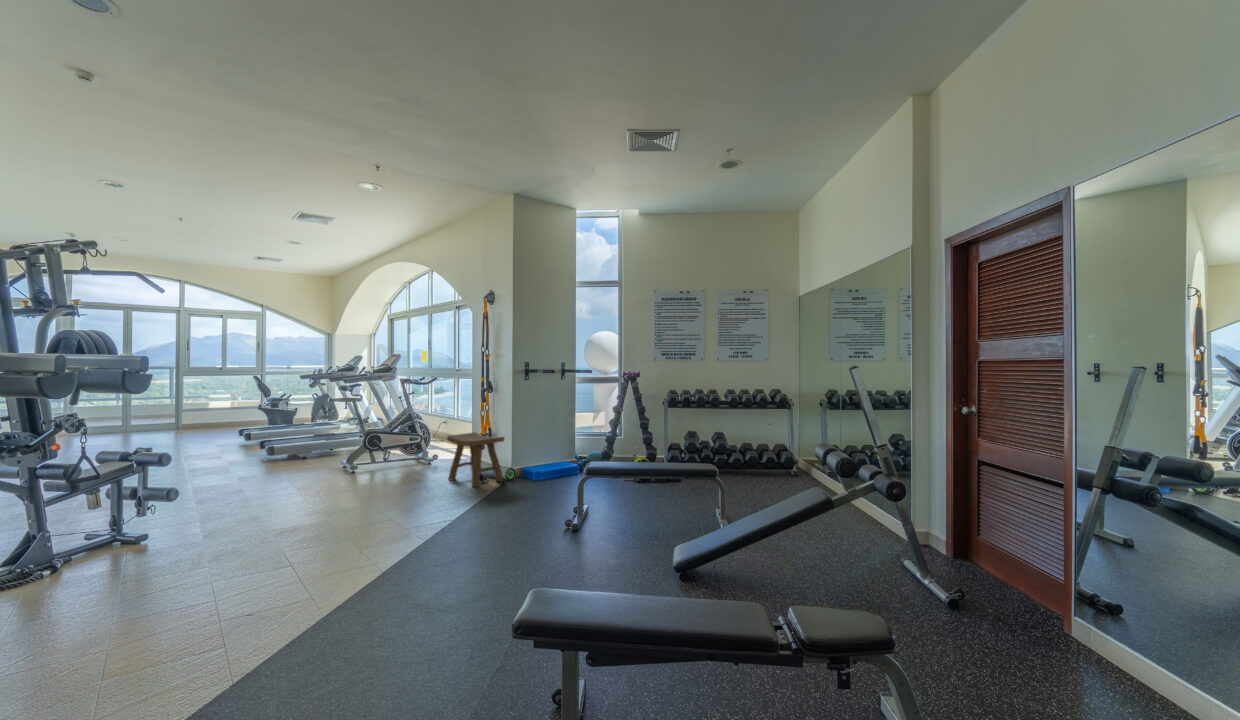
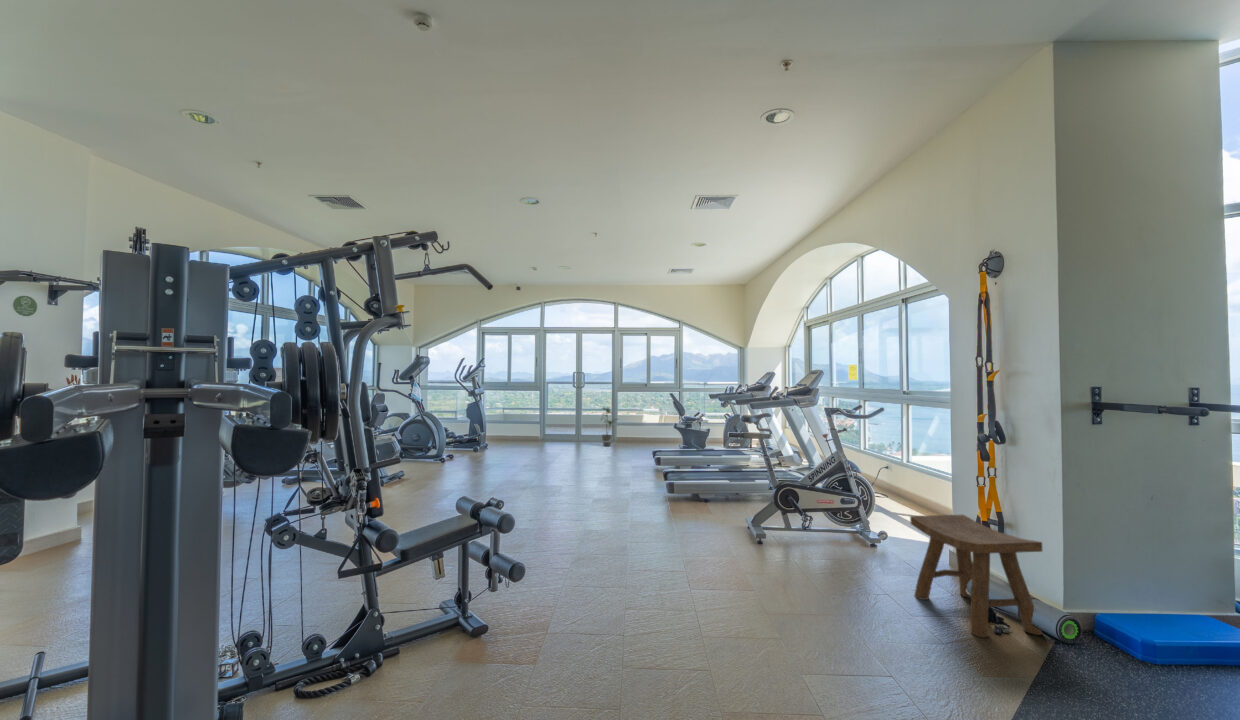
house plant: none [154,392,185,434] -> present [602,408,612,446]

